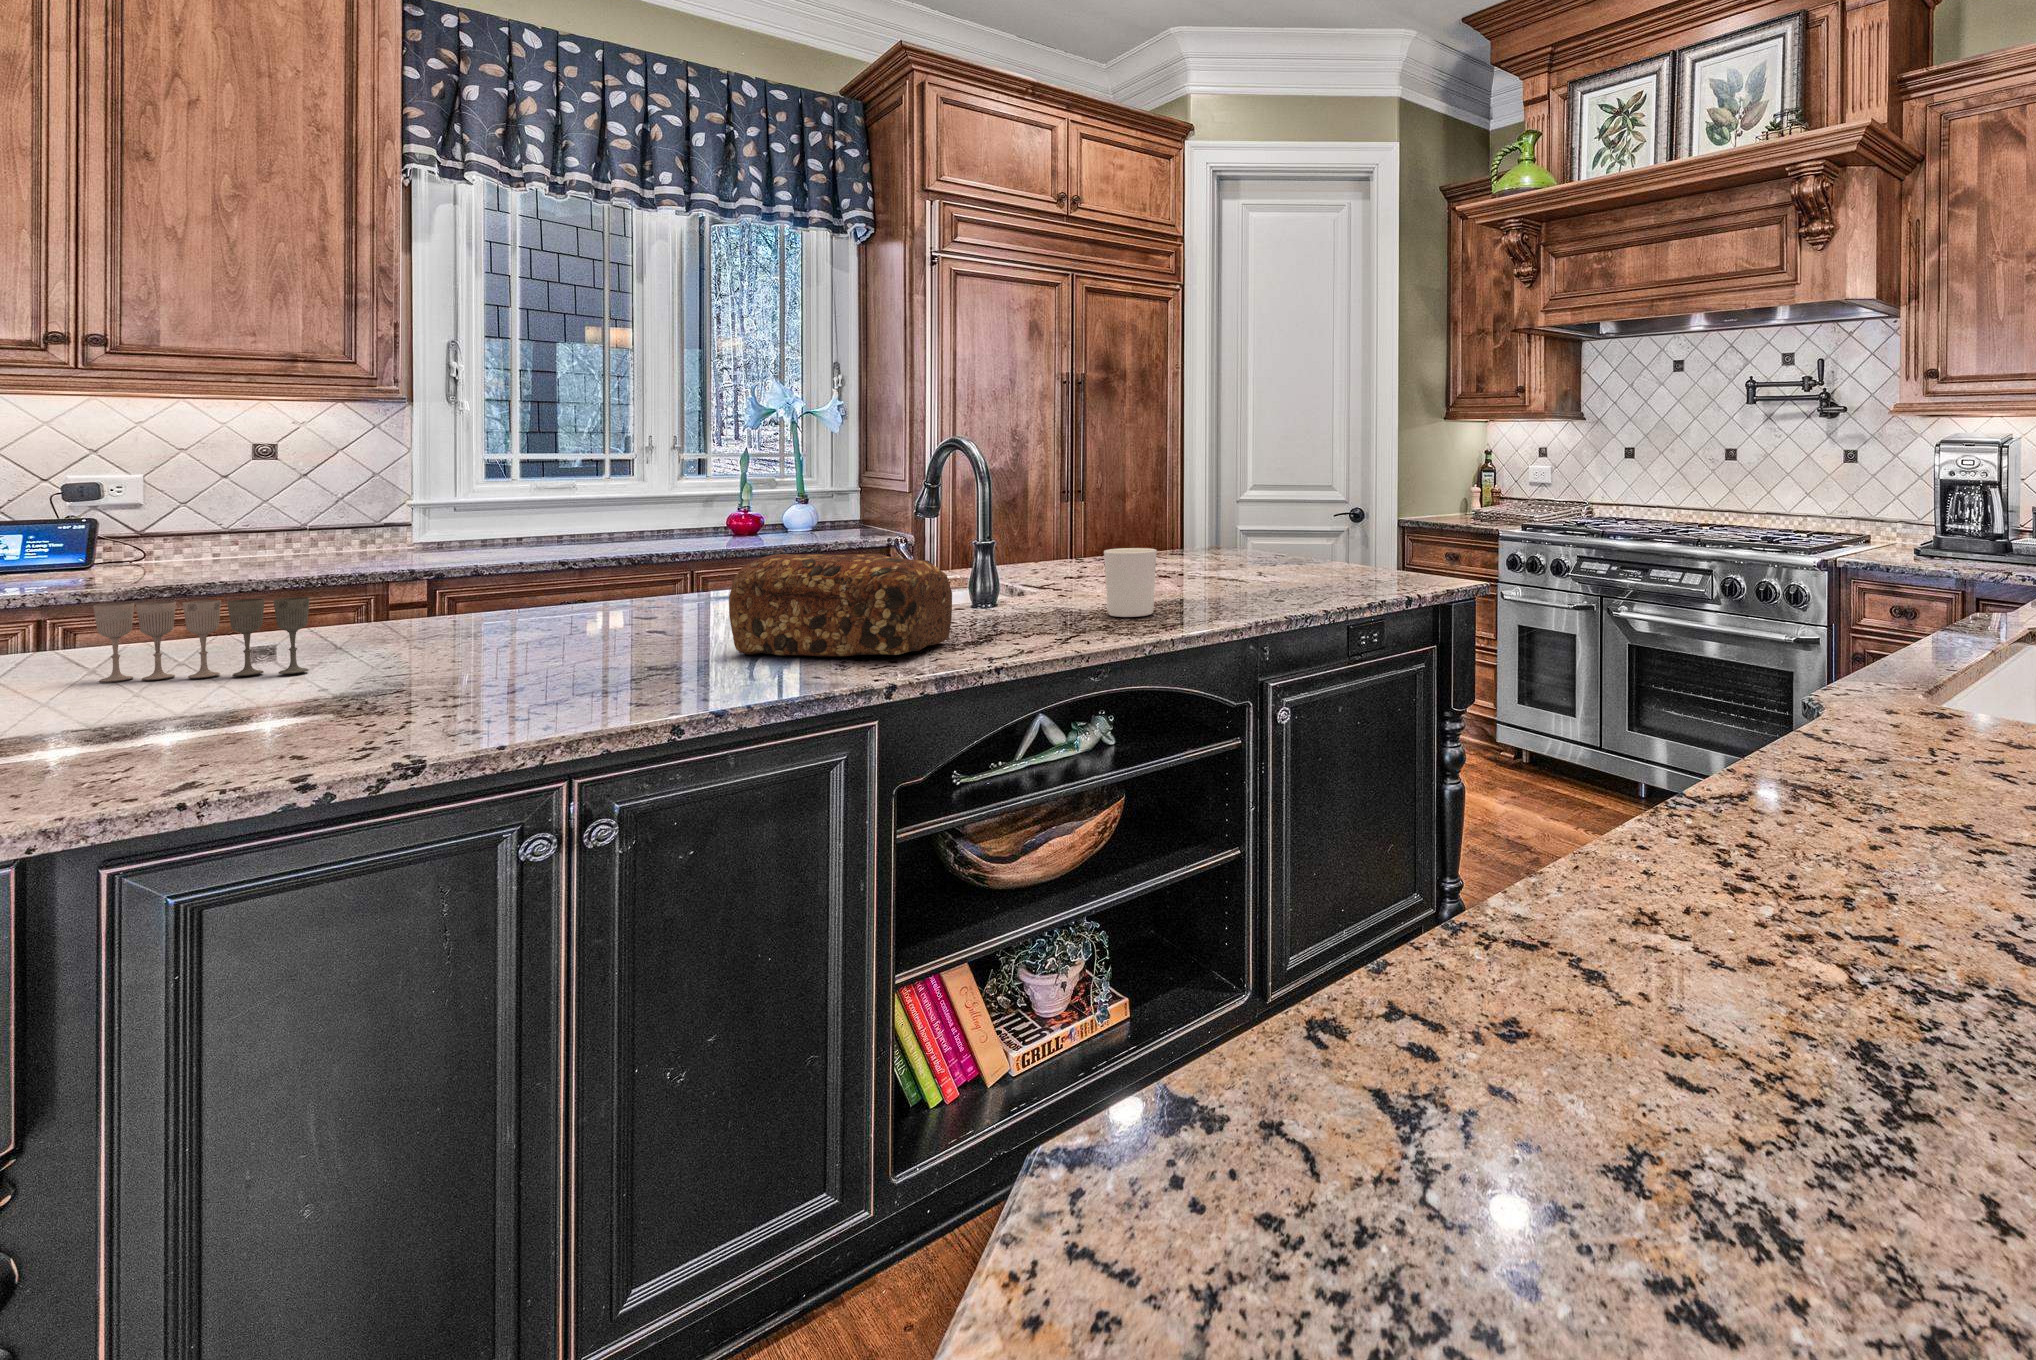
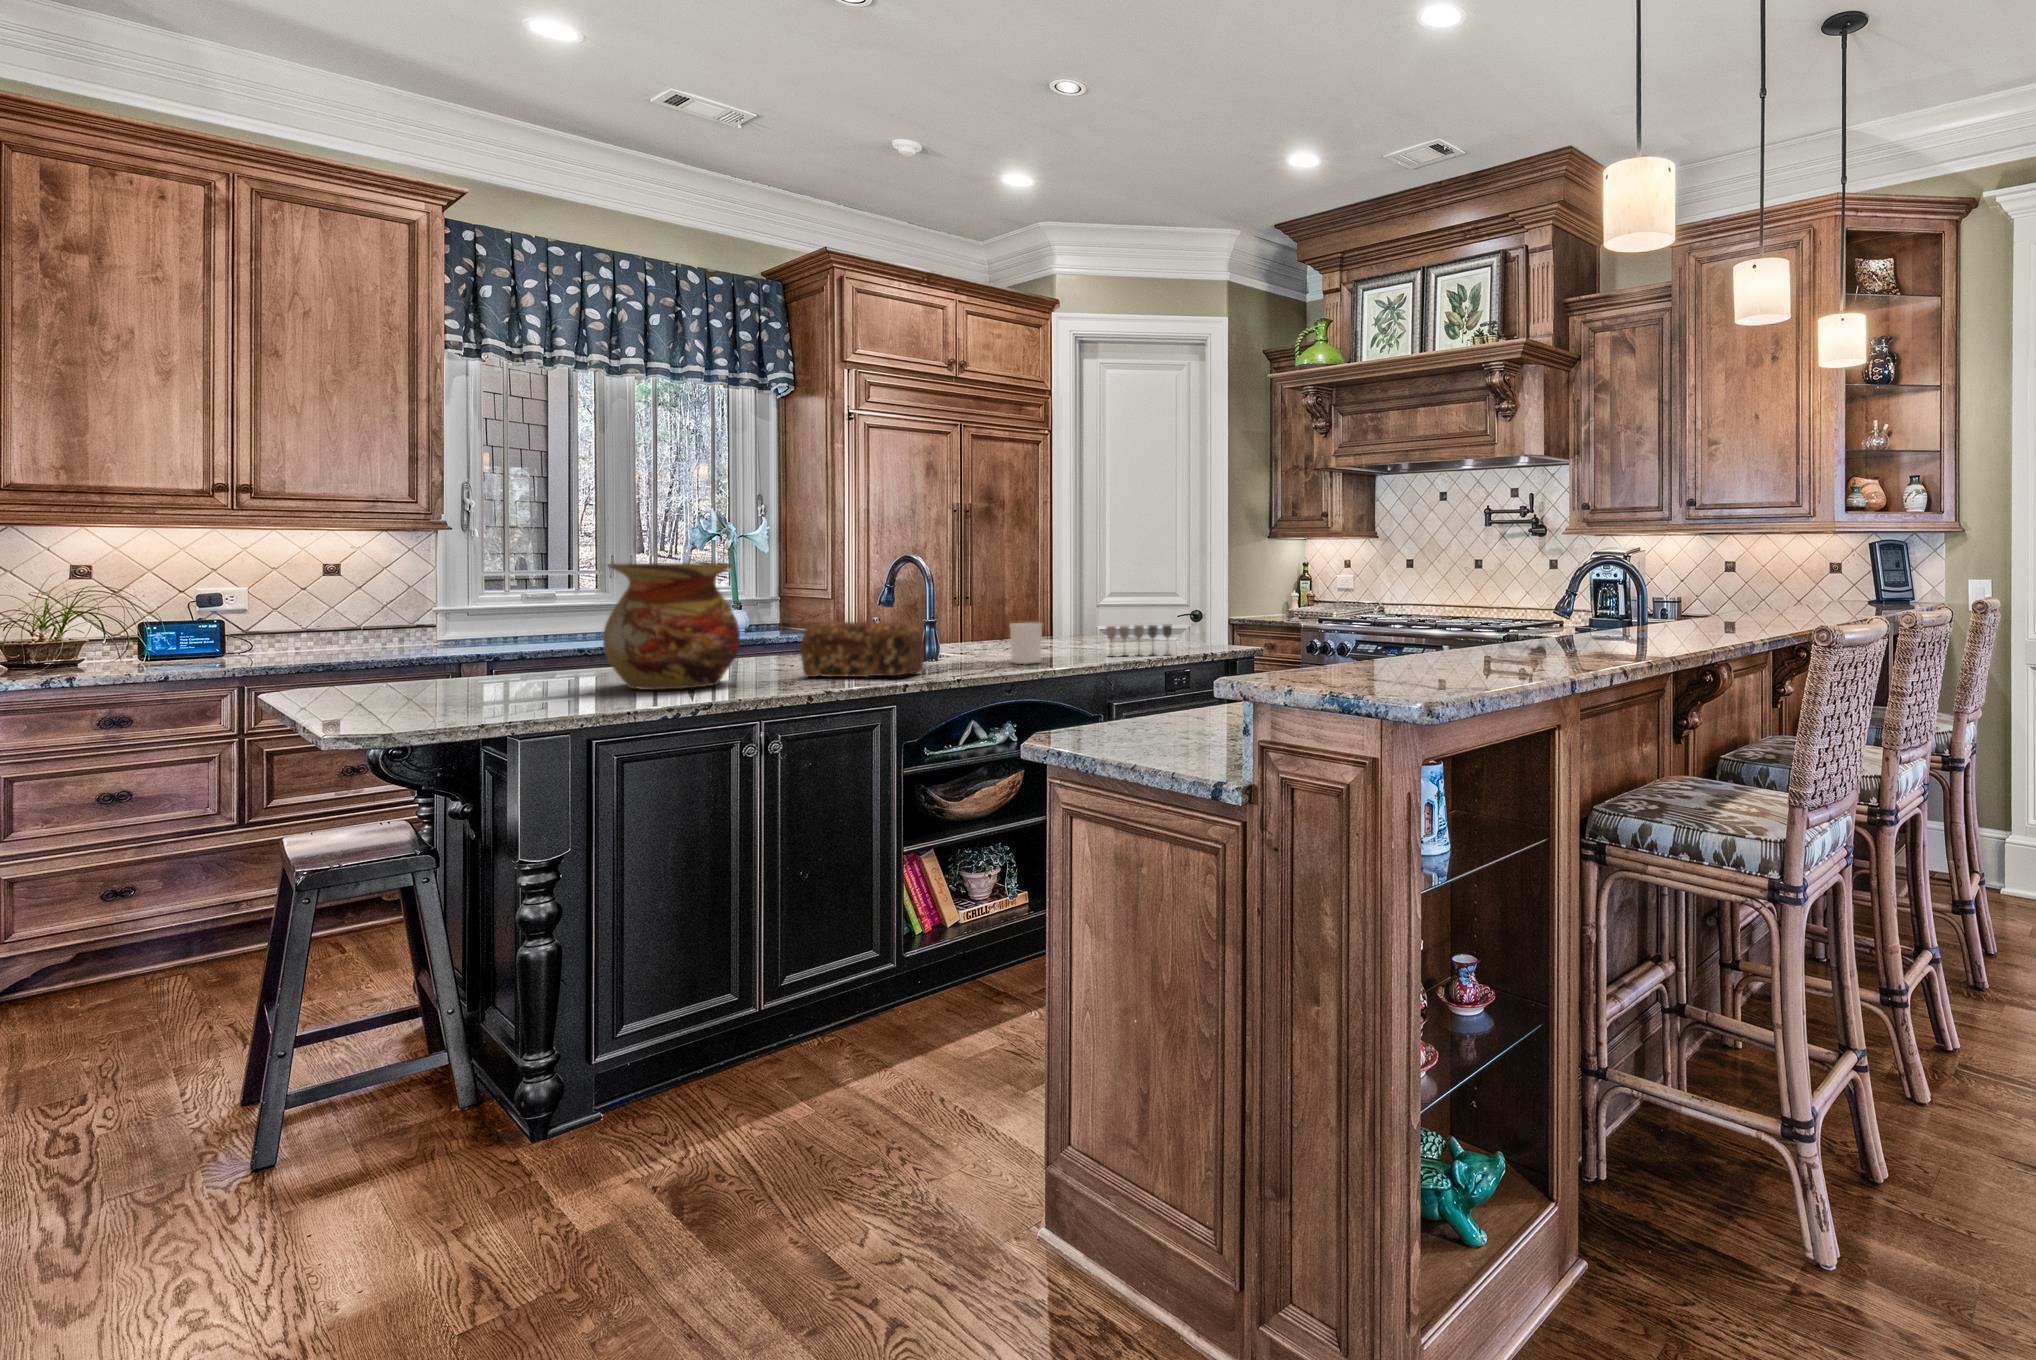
vase: none [310,454,604,699] -> present [603,563,740,690]
wine glass: present [93,597,310,682] -> present [1106,625,1172,656]

